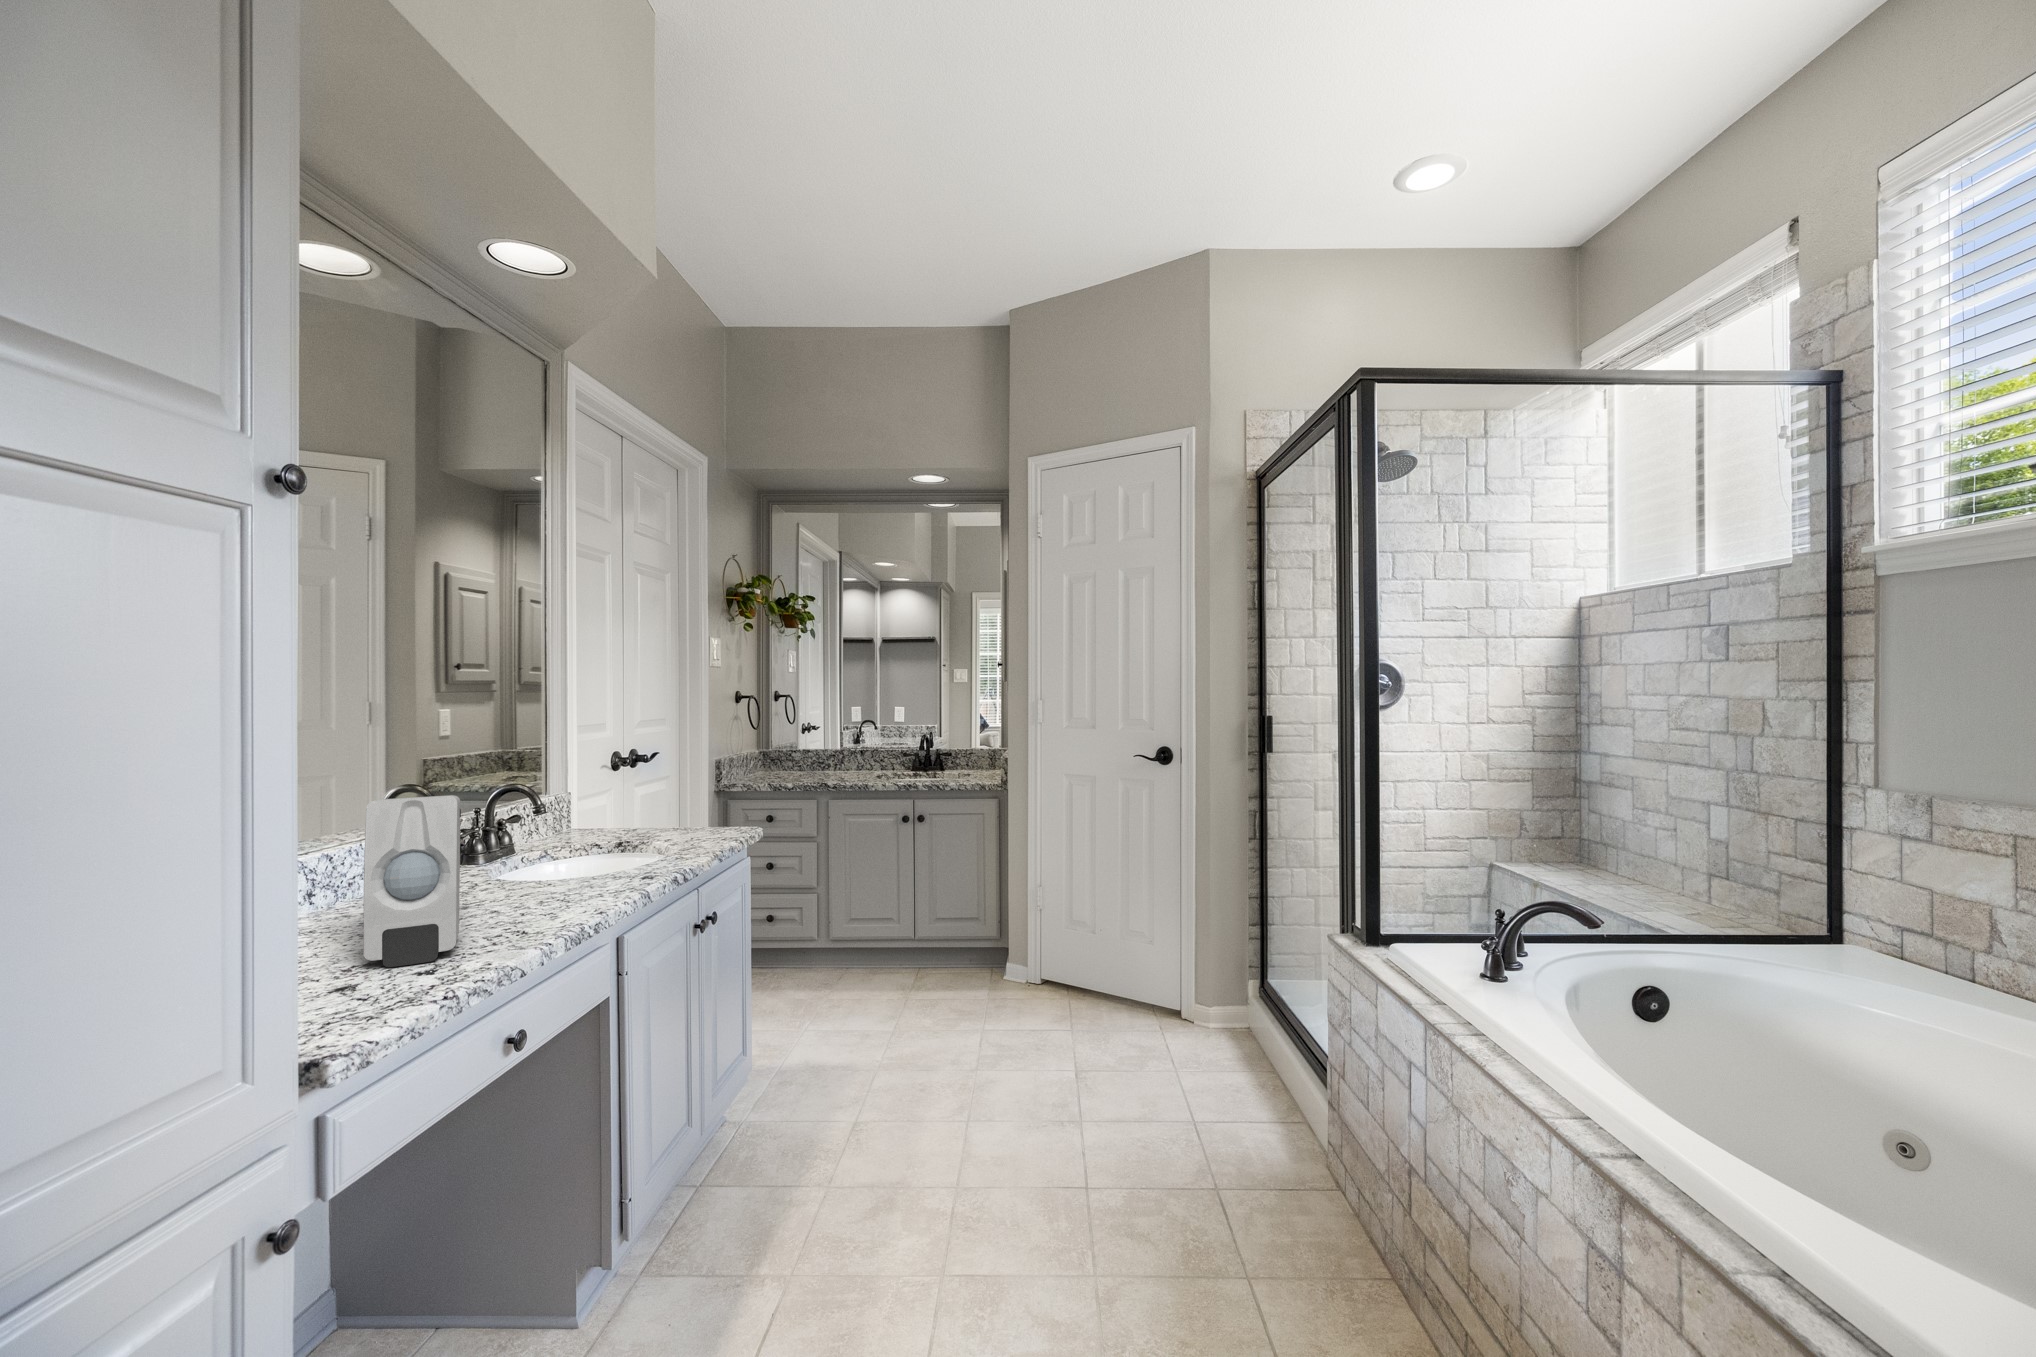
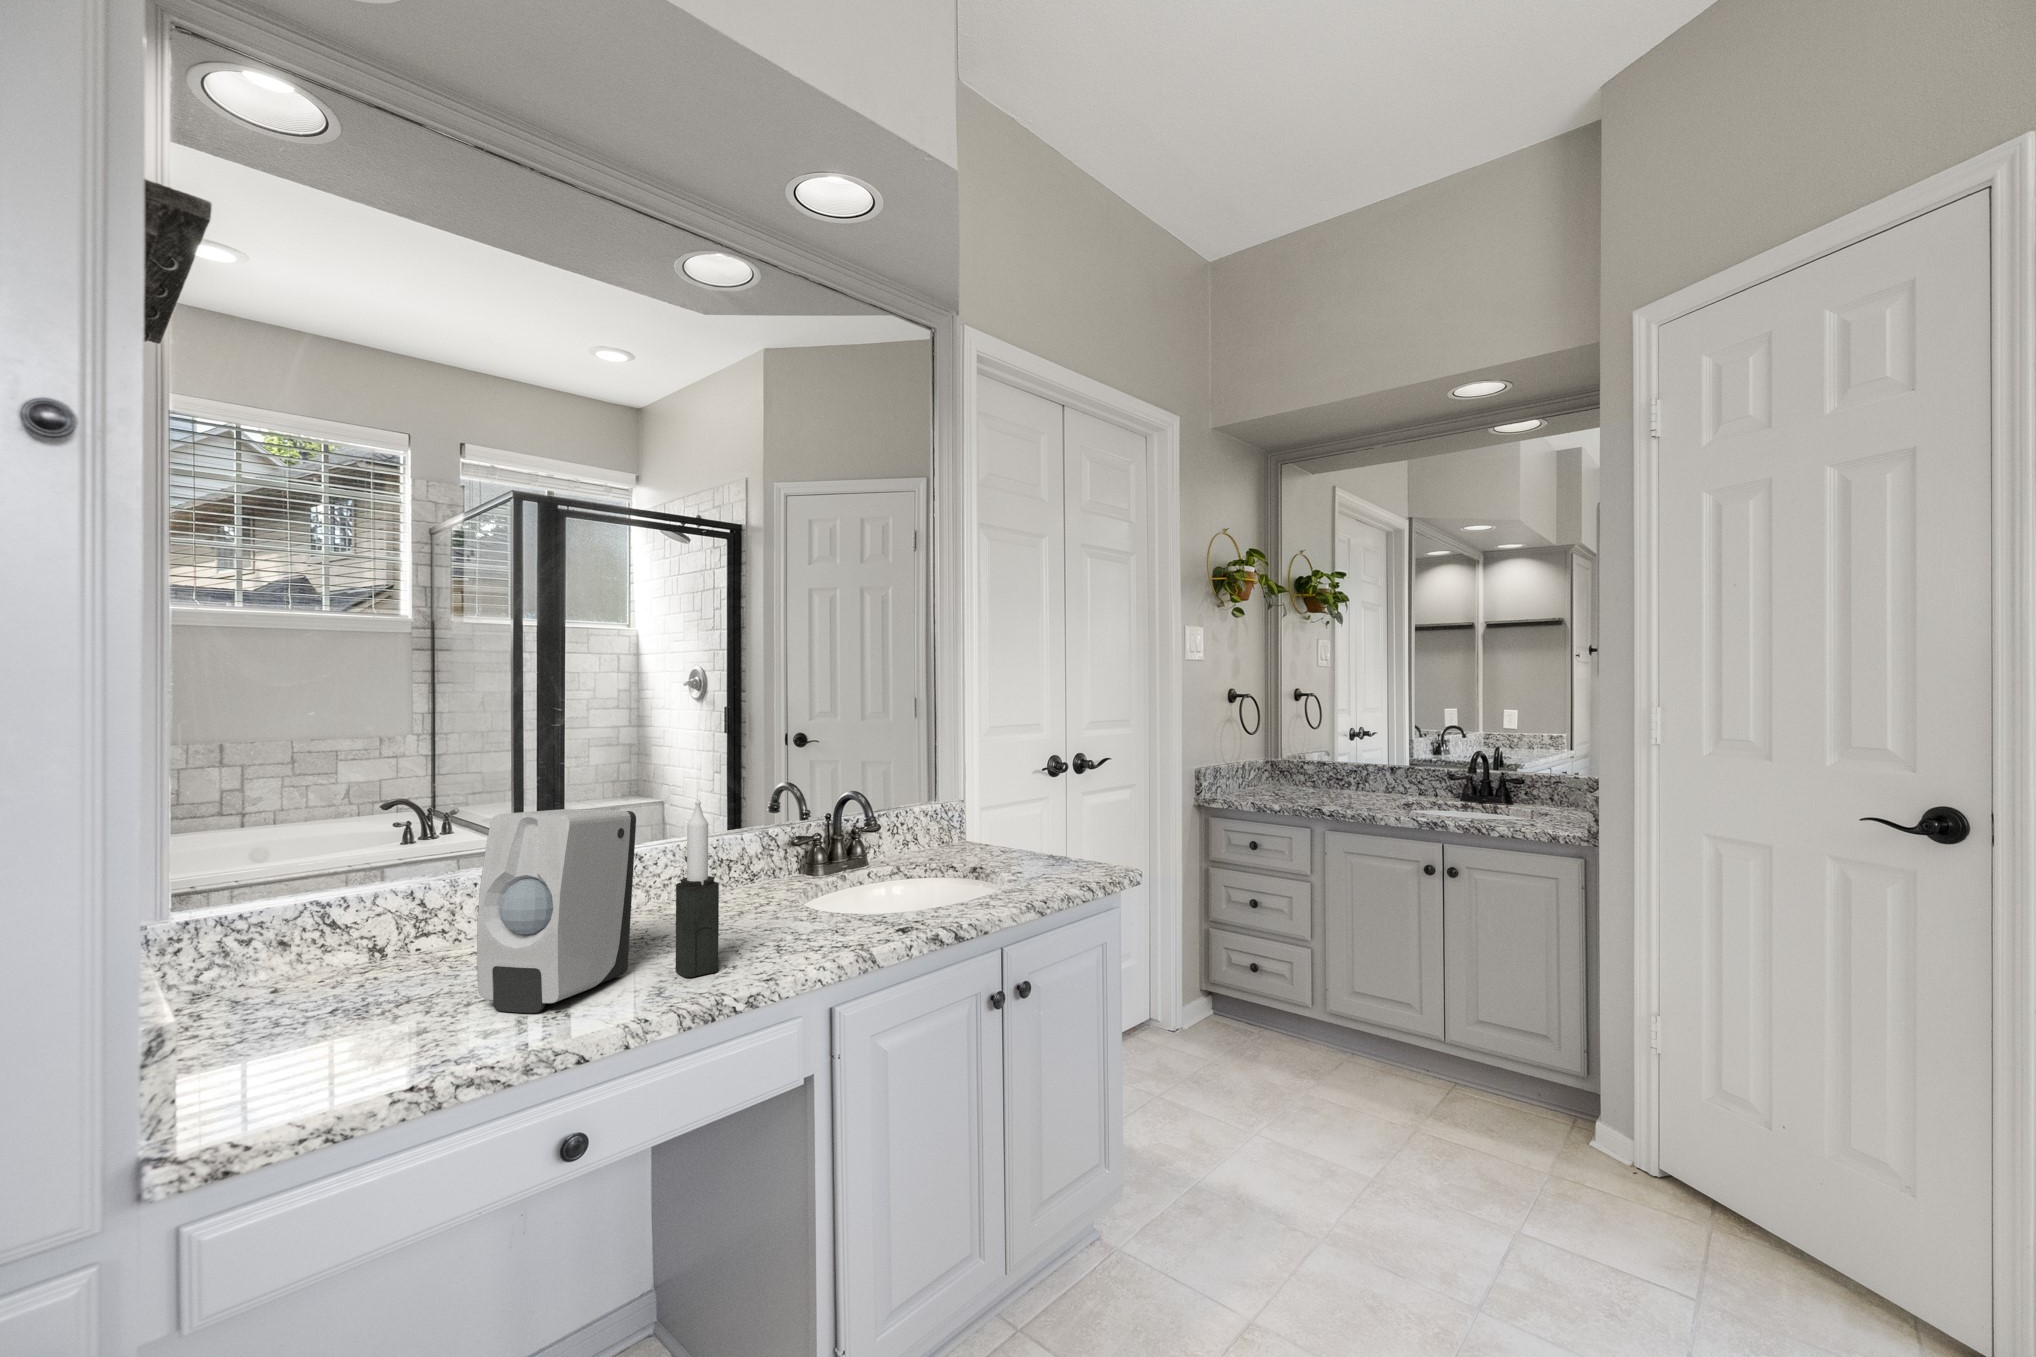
candle: none [498,782,538,926] -> present [676,800,719,978]

